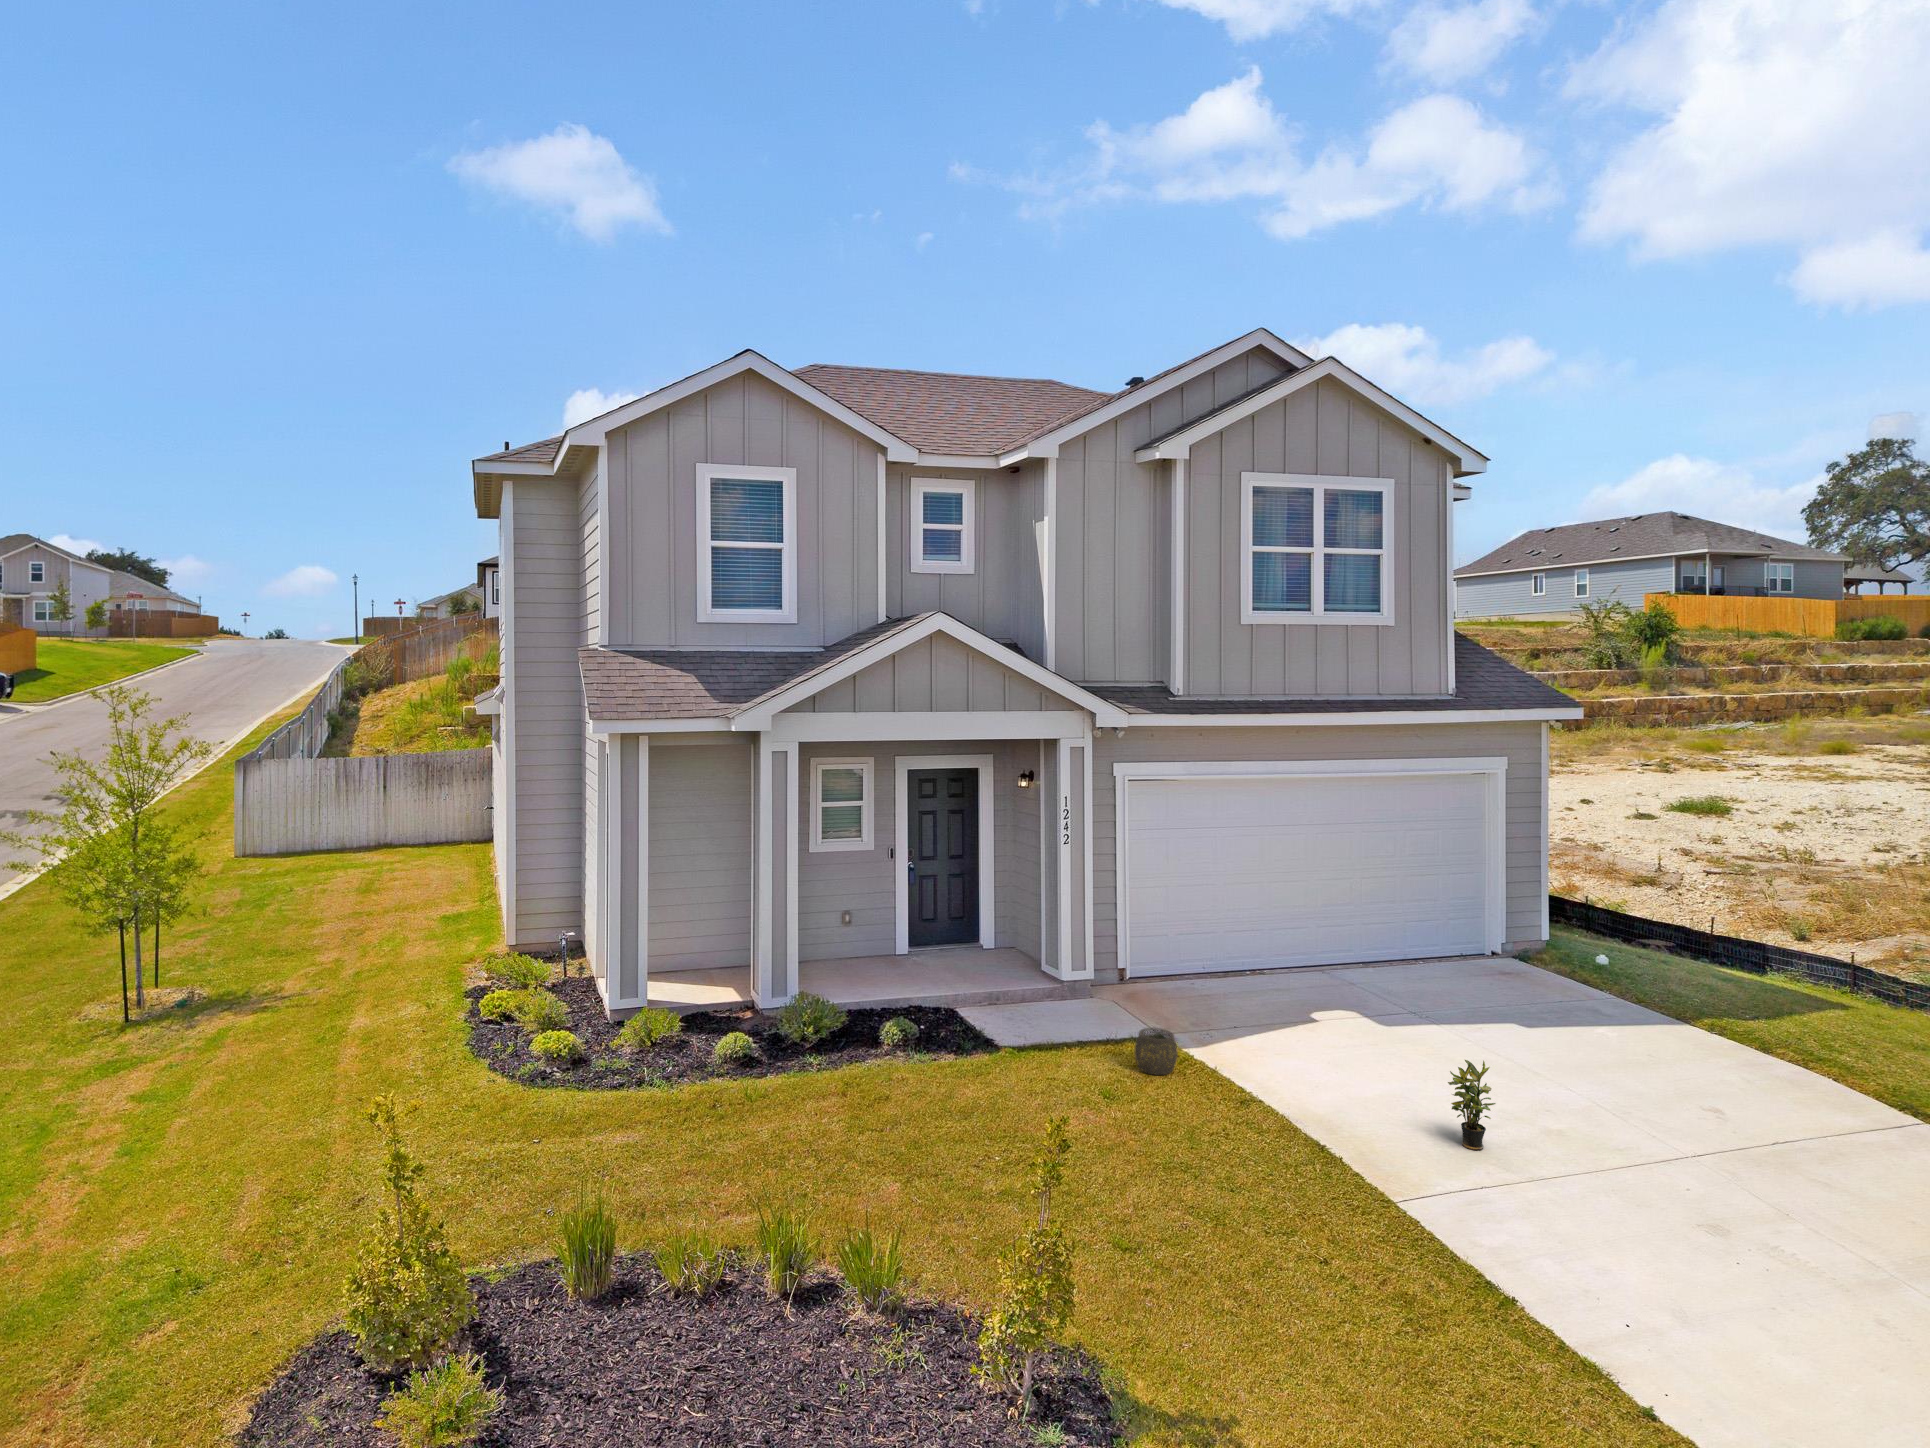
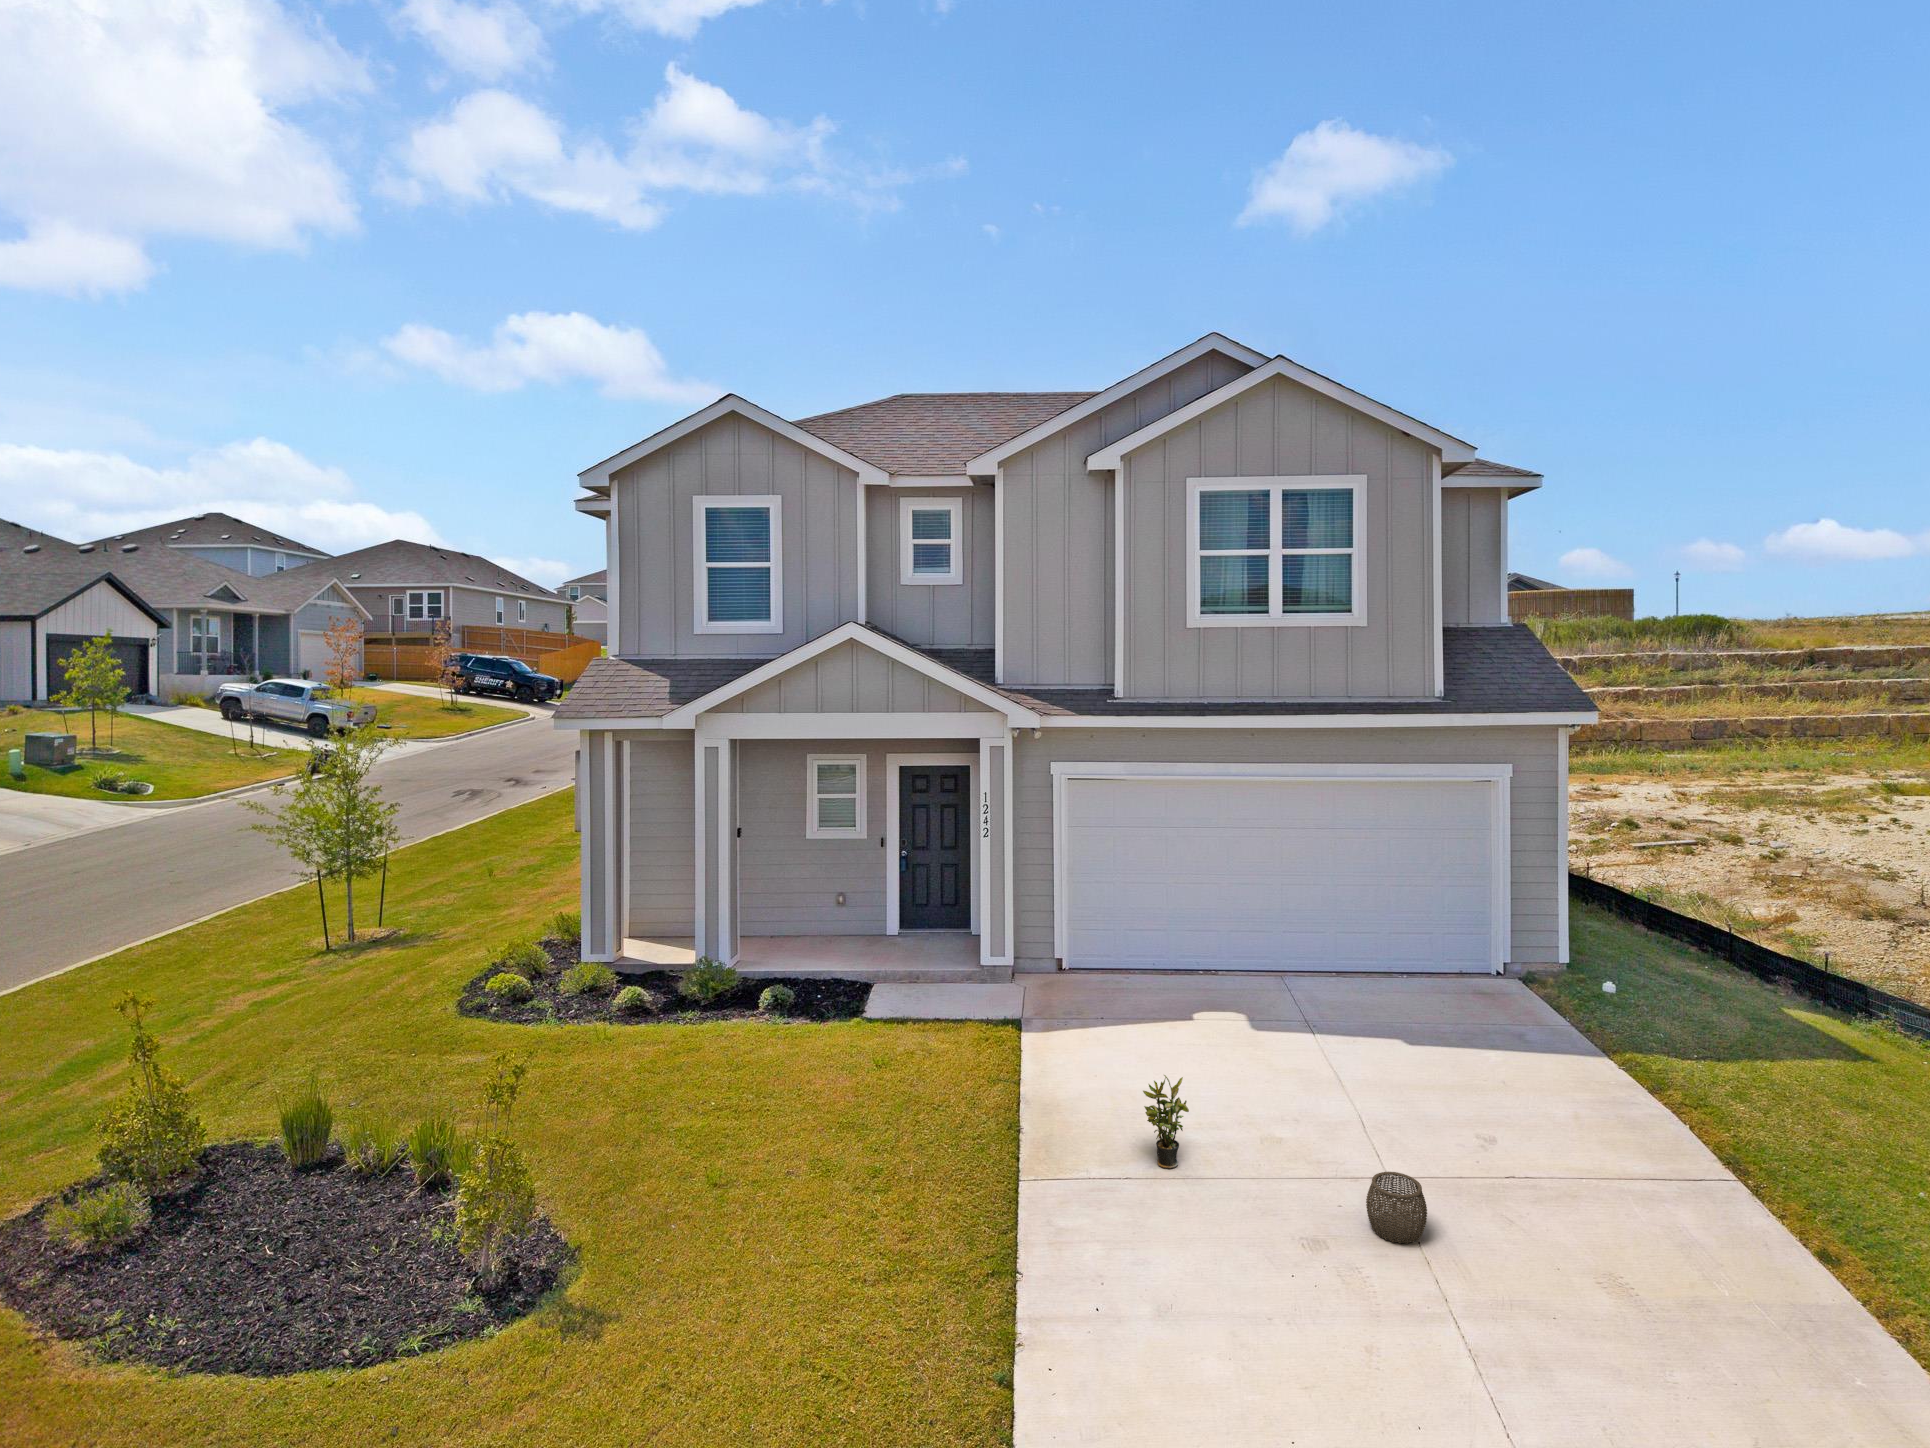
woven basket: present [1134,1028,1178,1075] -> present [1366,1172,1427,1244]

